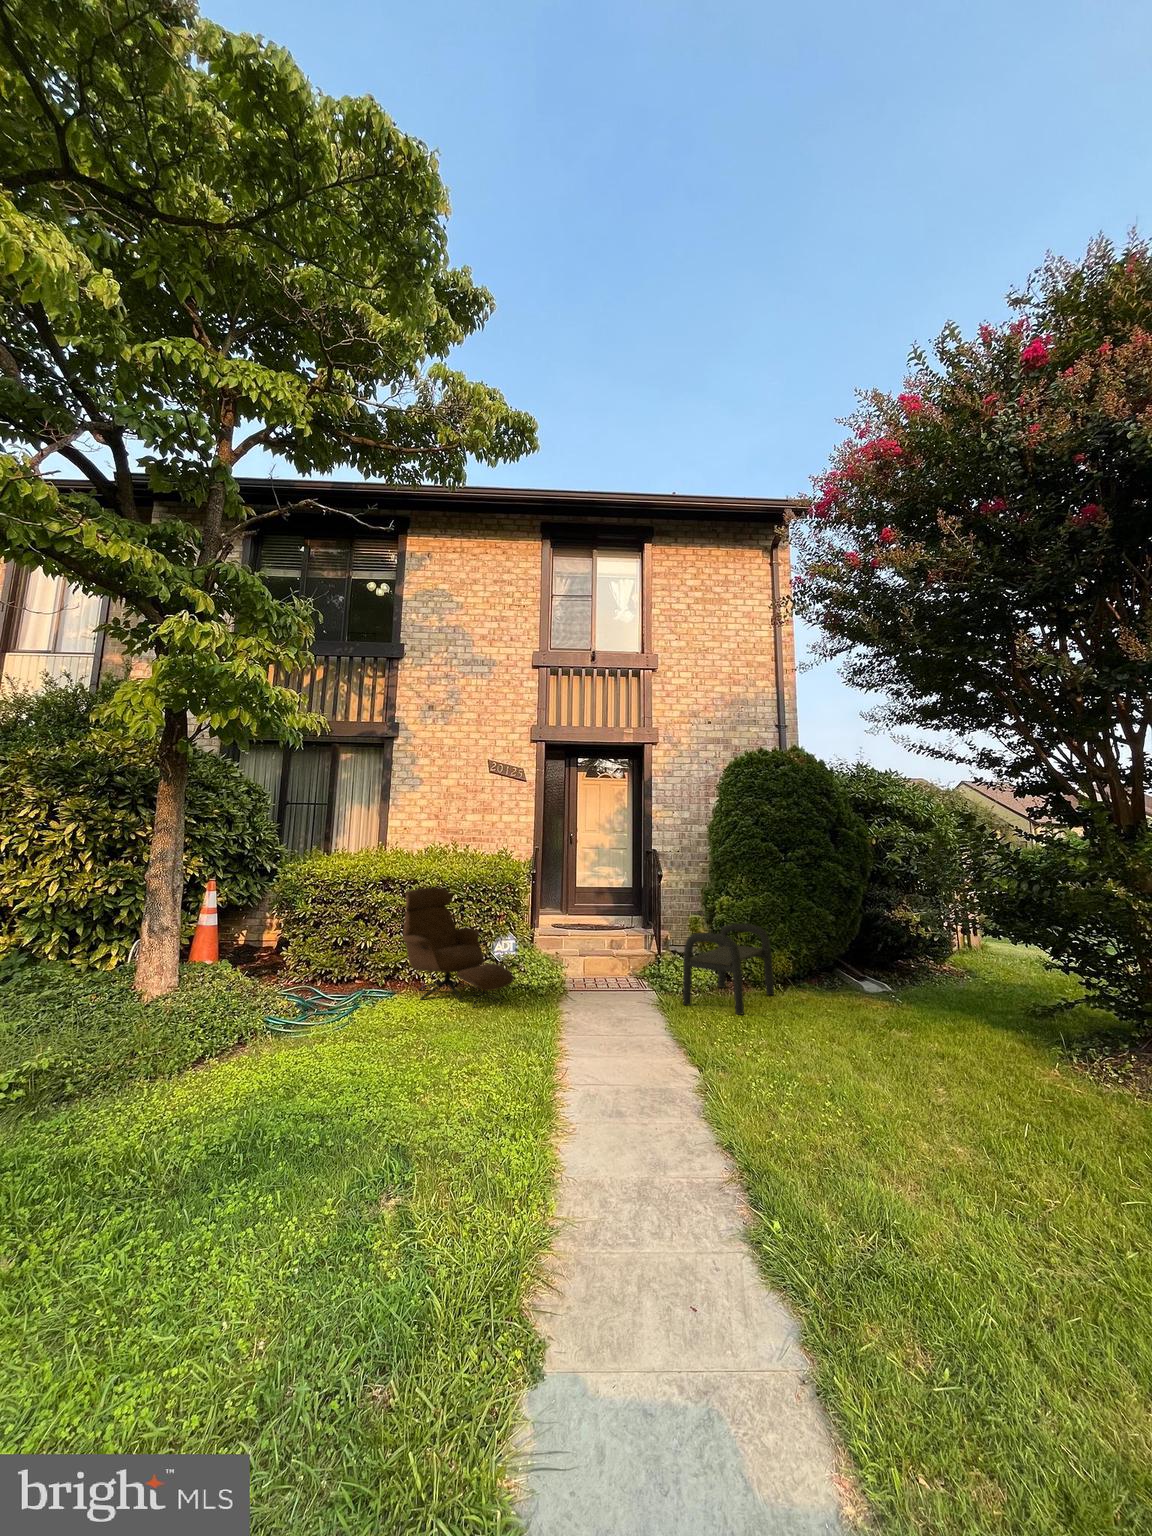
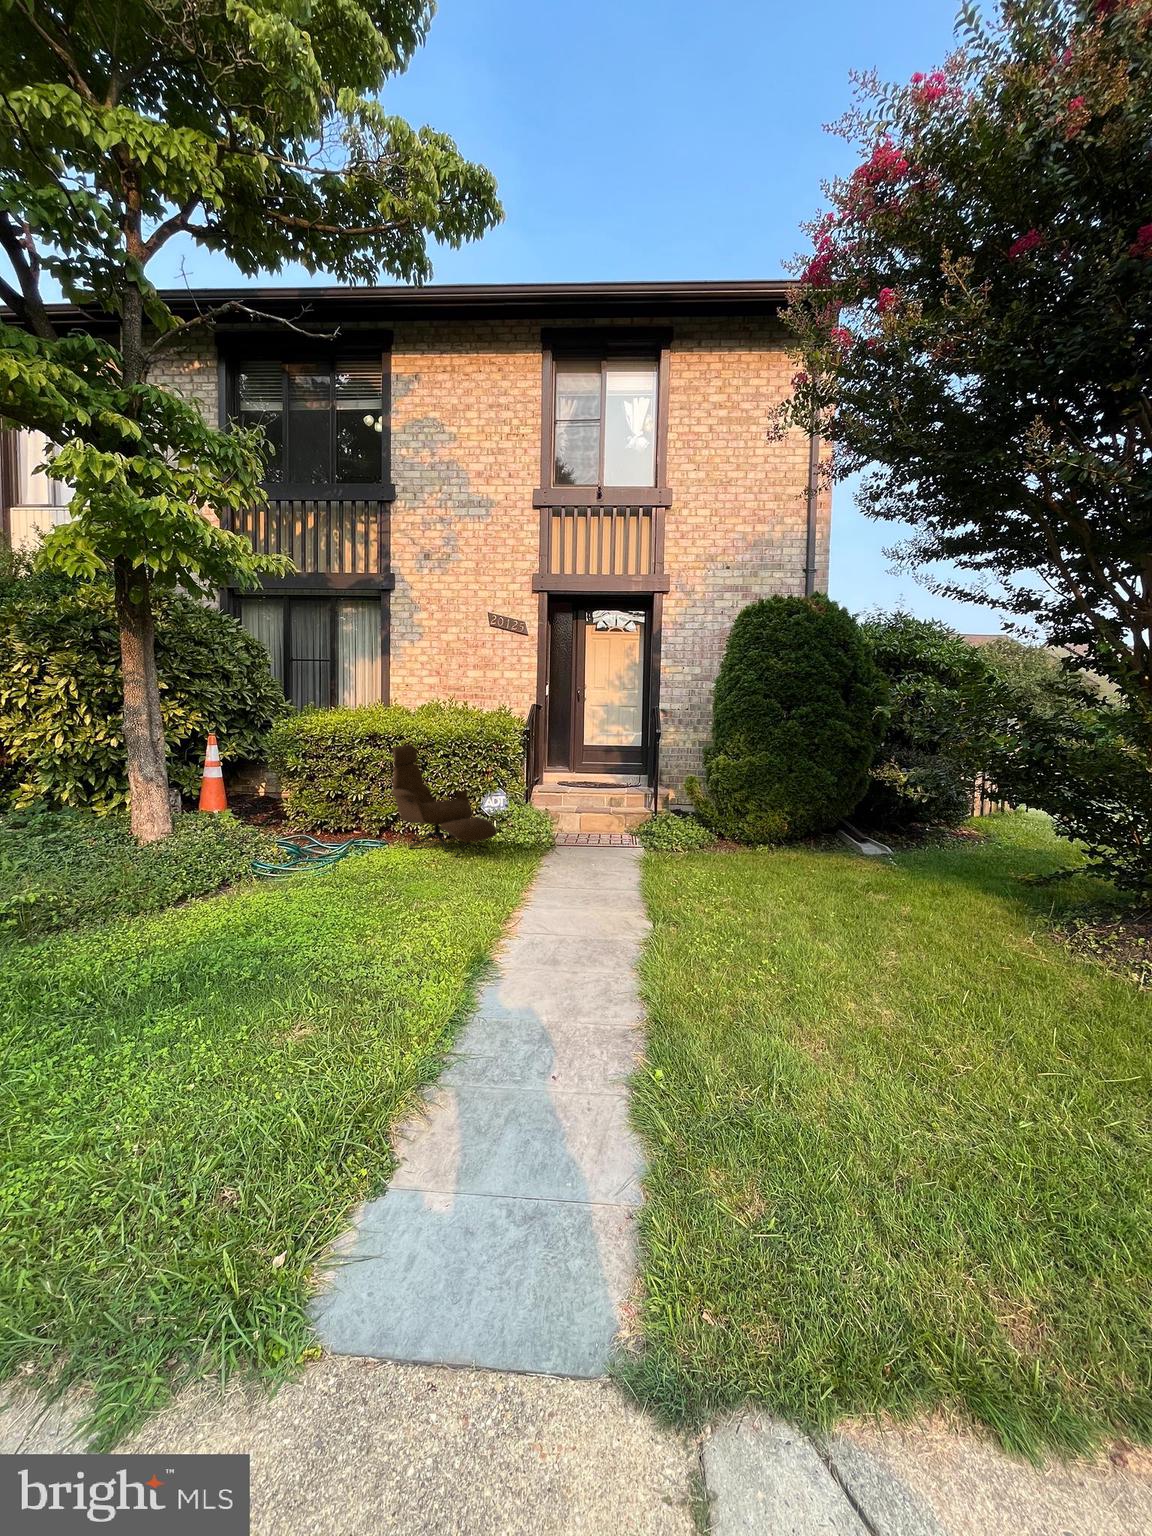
bench: present [683,924,774,1015] -> none [662,783,762,872]

